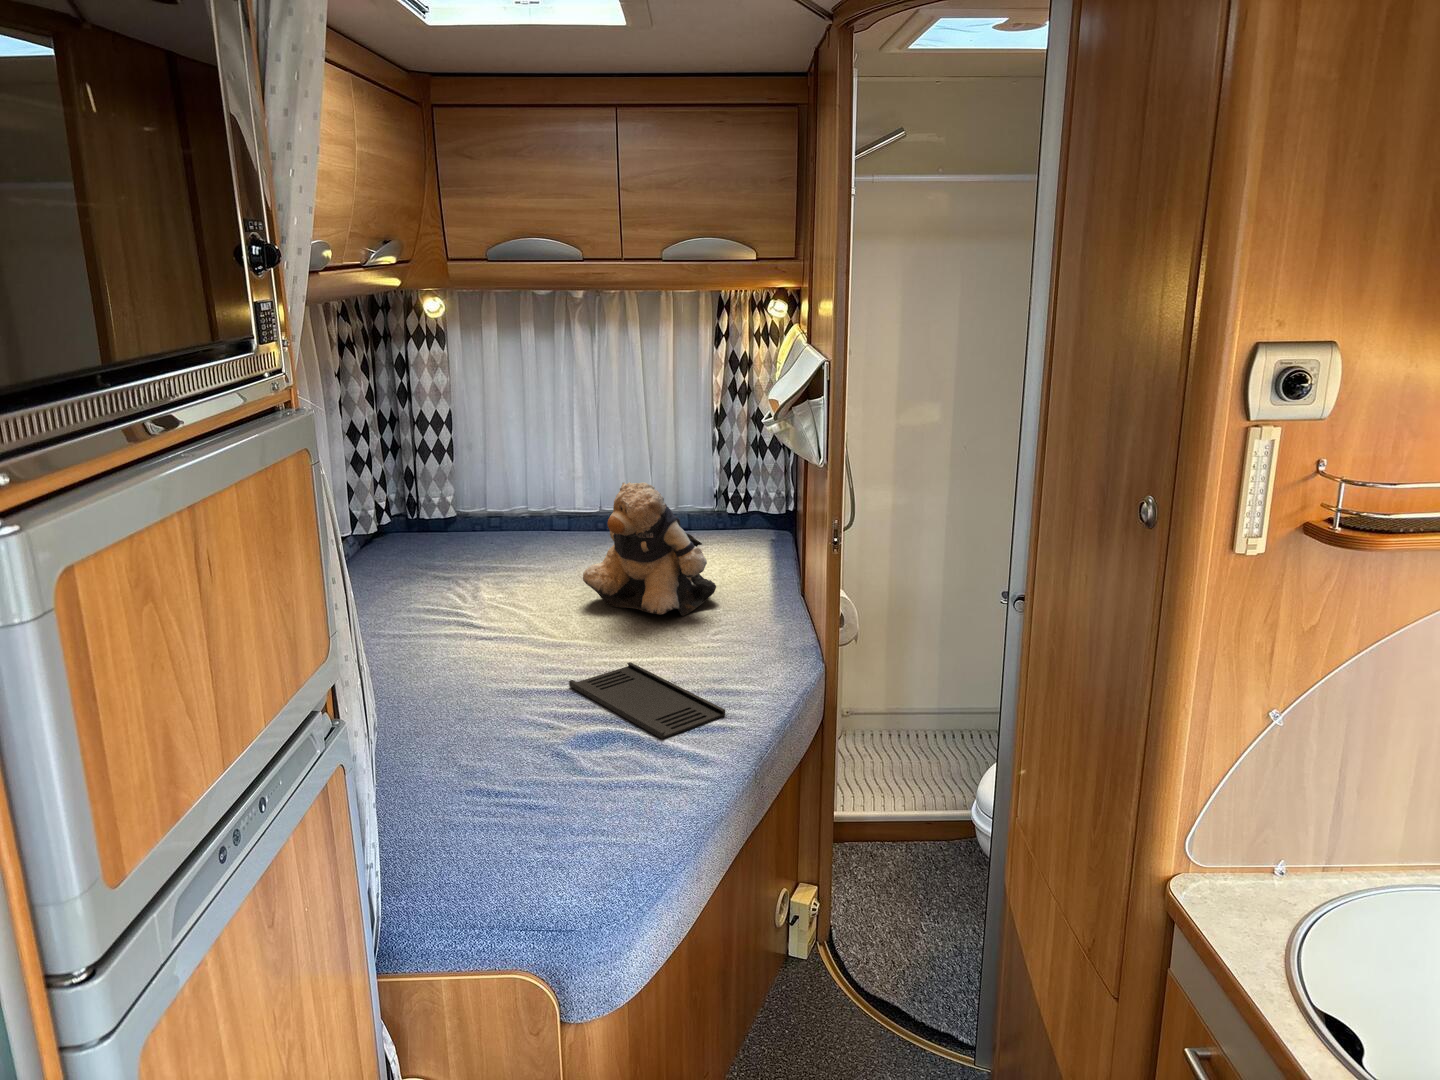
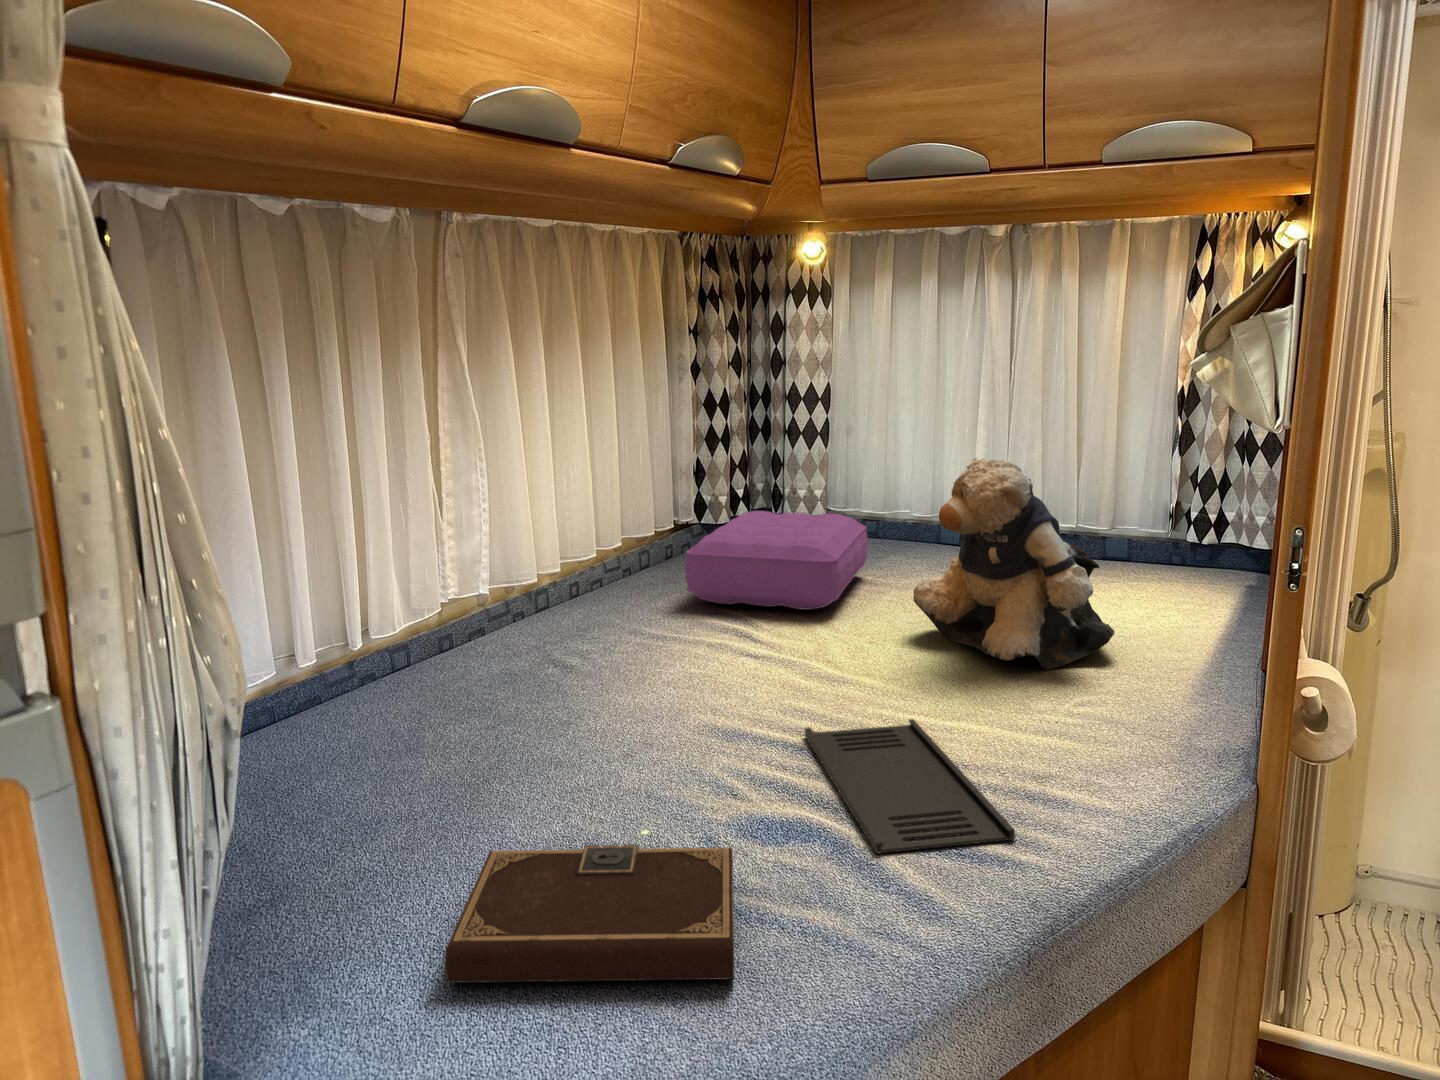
pillow: none [393,520,521,605] -> present [685,511,868,610]
notebook: none [459,751,640,854] -> present [445,844,734,983]

